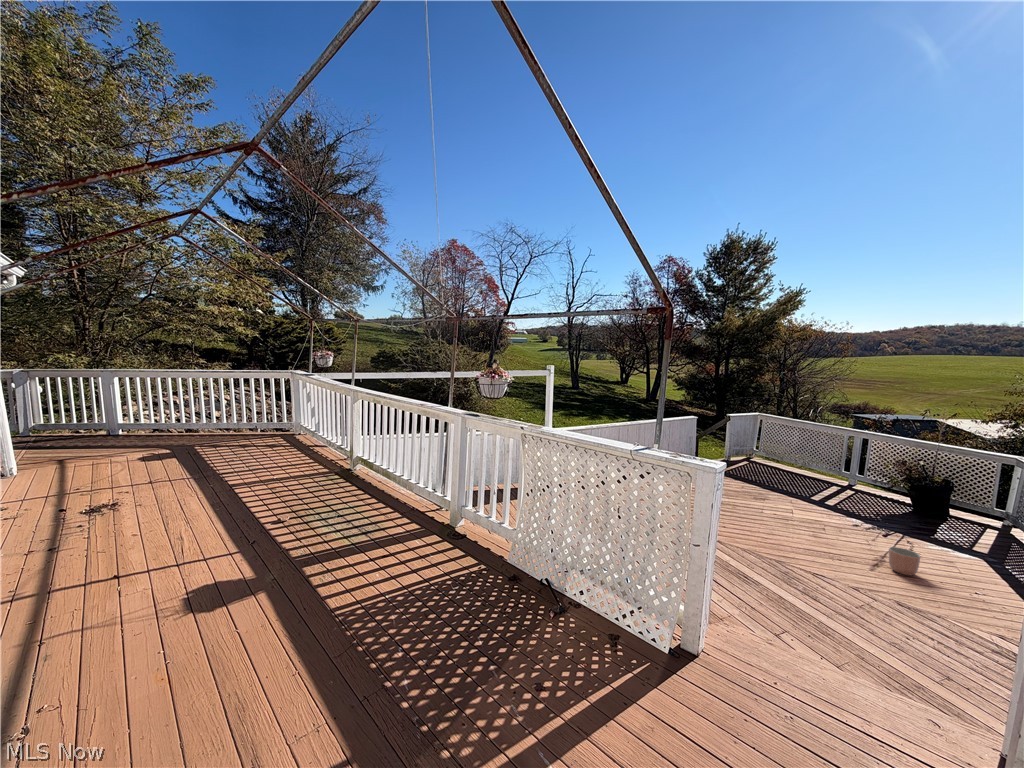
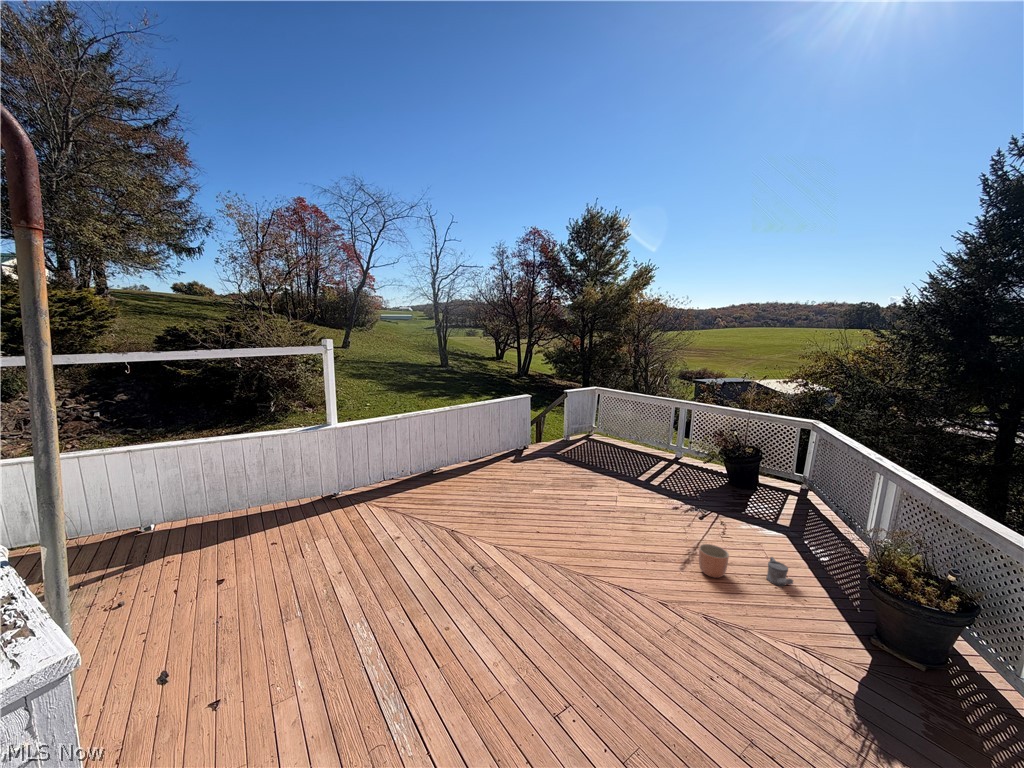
watering can: none [961,565,990,589] -> present [766,557,793,586]

